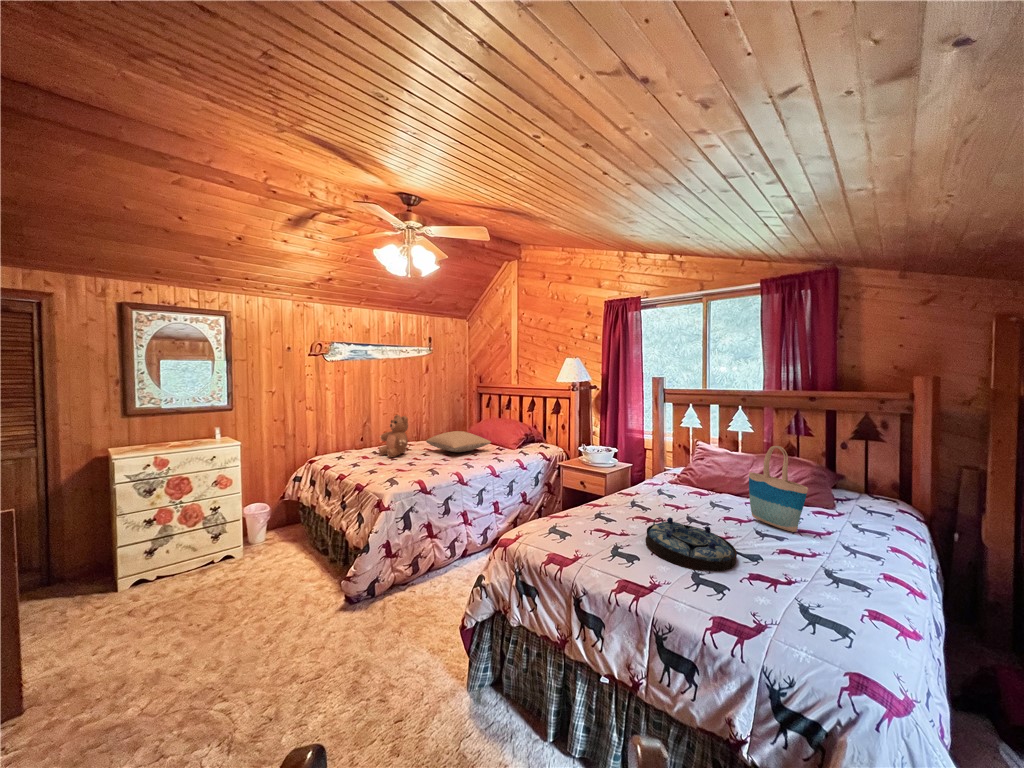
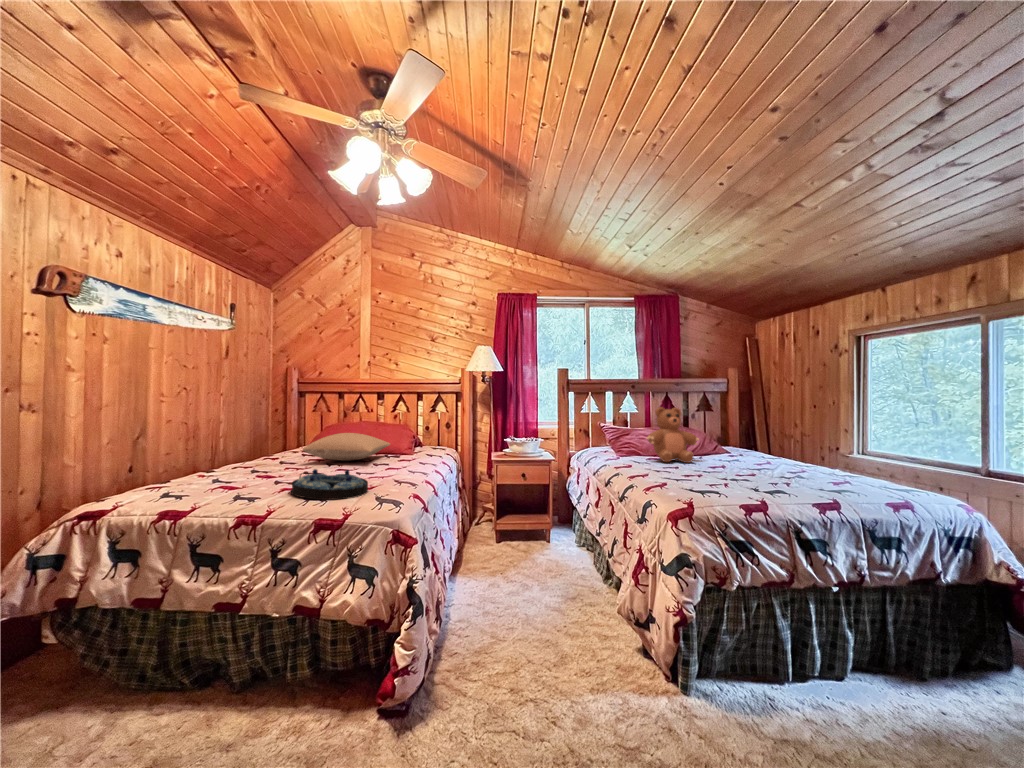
teddy bear: present [379,415,408,457] -> present [647,407,699,463]
tote bag: present [749,446,808,532] -> none [722,405,771,464]
serving tray: present [645,517,736,571] -> present [291,469,368,500]

